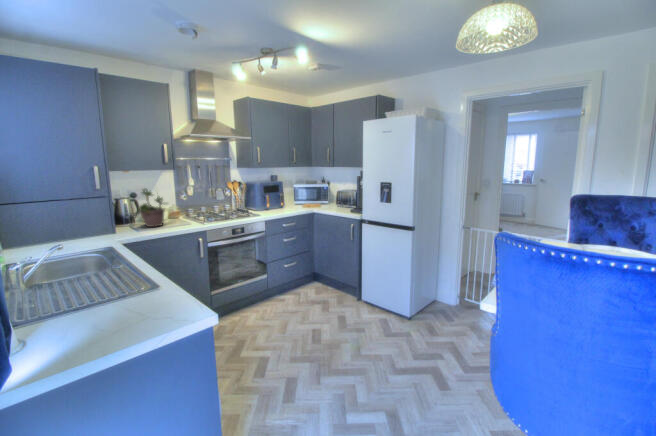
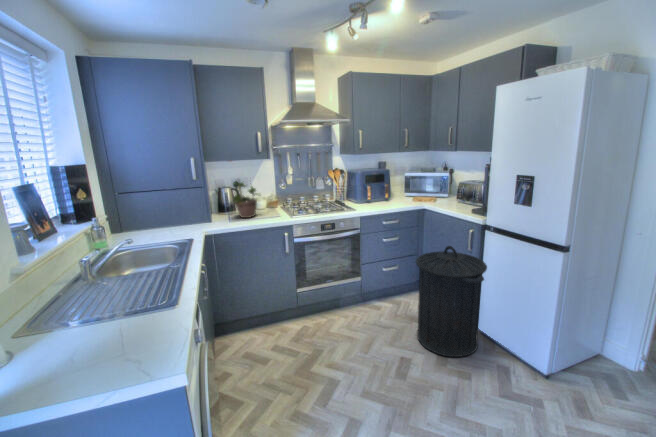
trash can: none [316,236,368,321] -> present [416,246,487,357]

